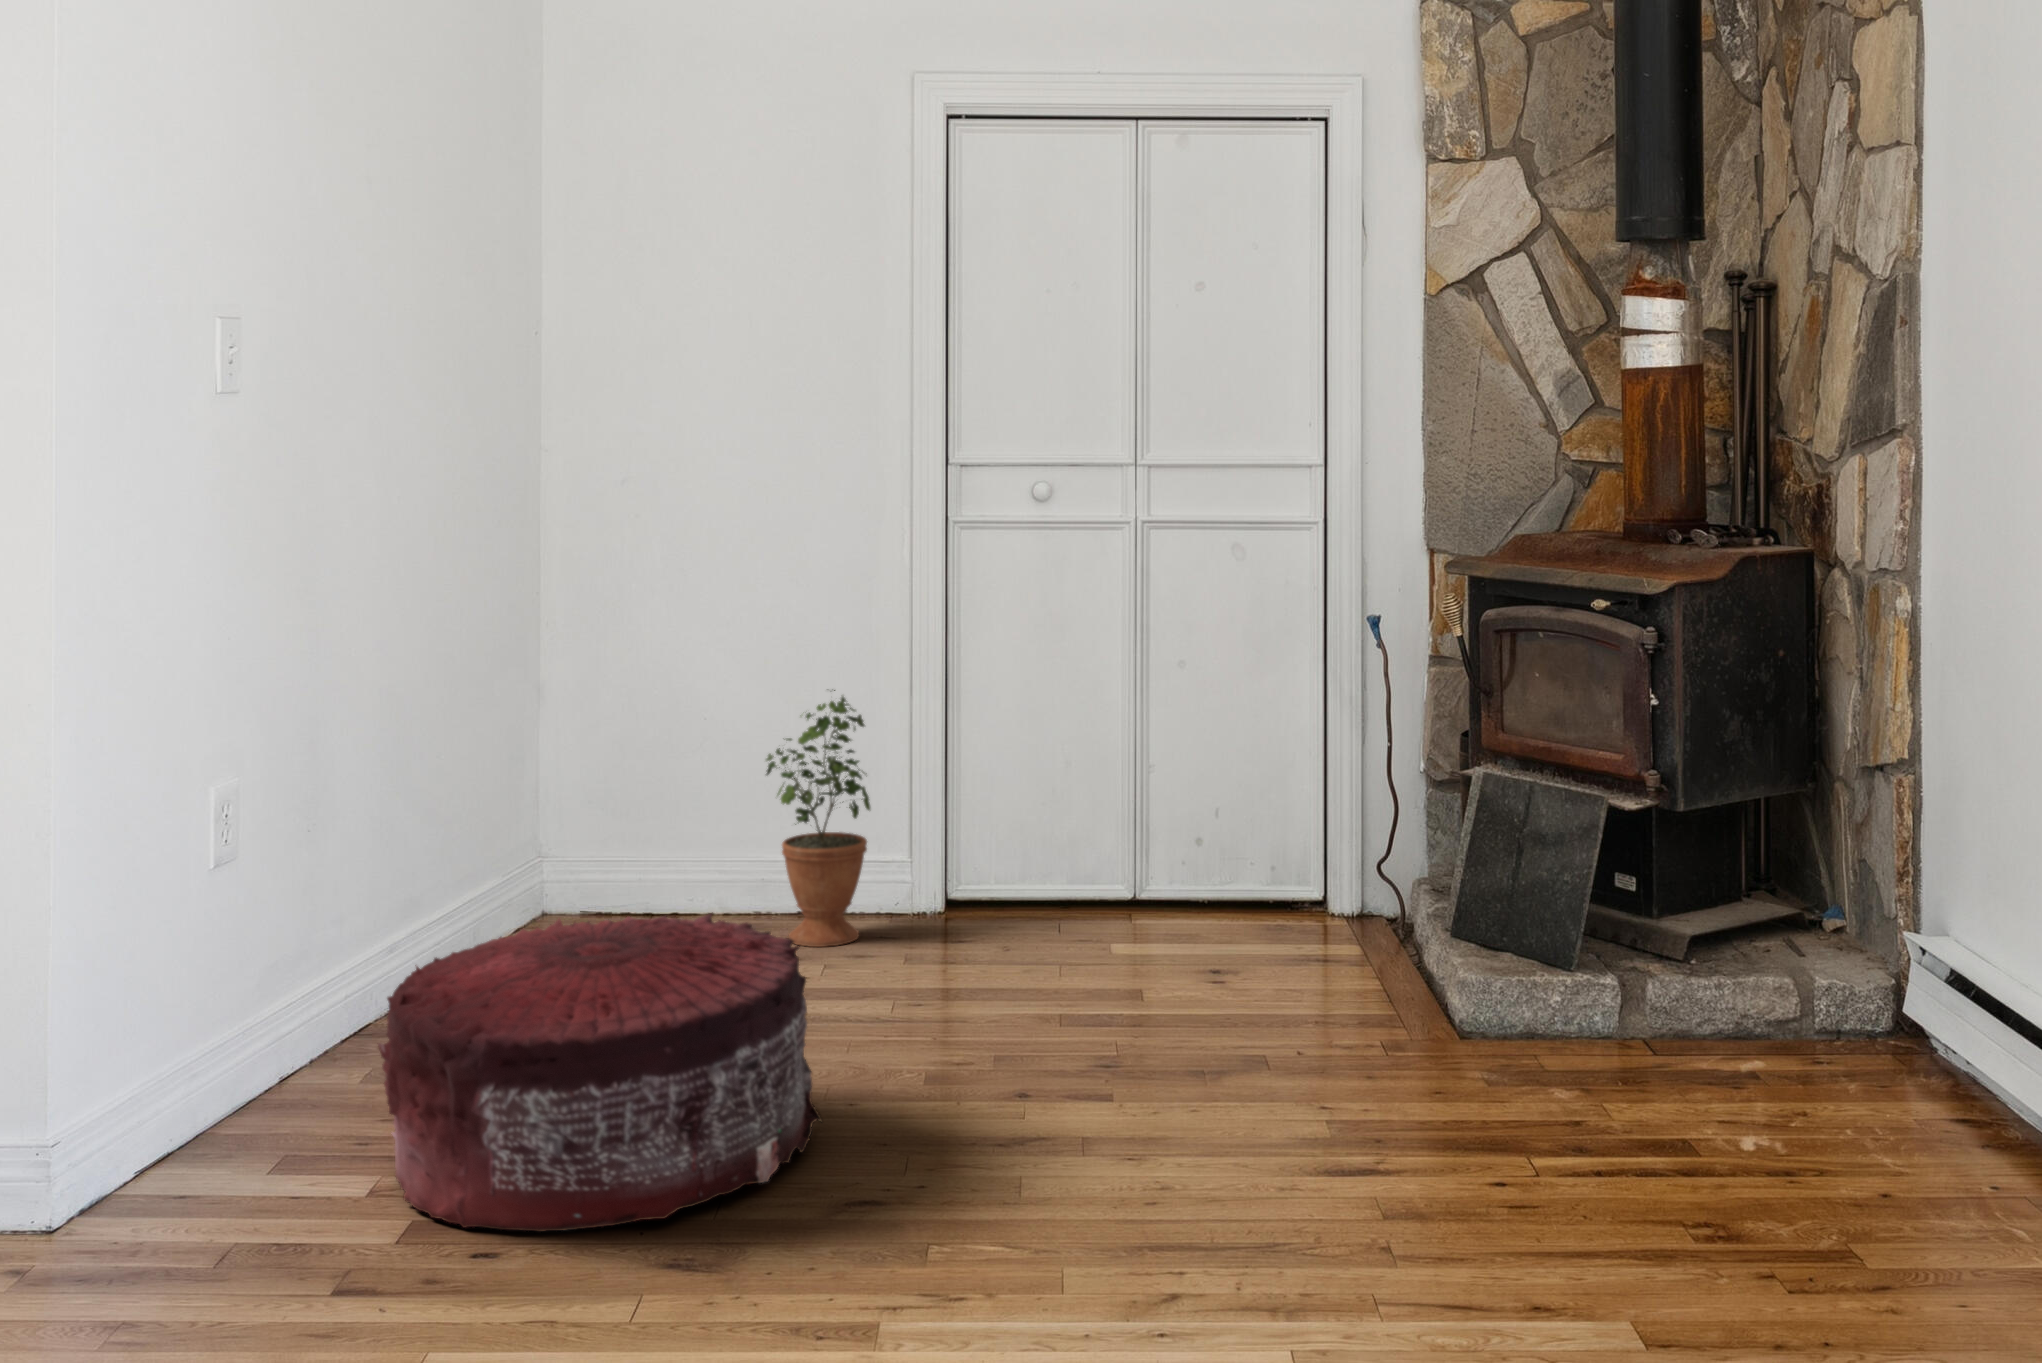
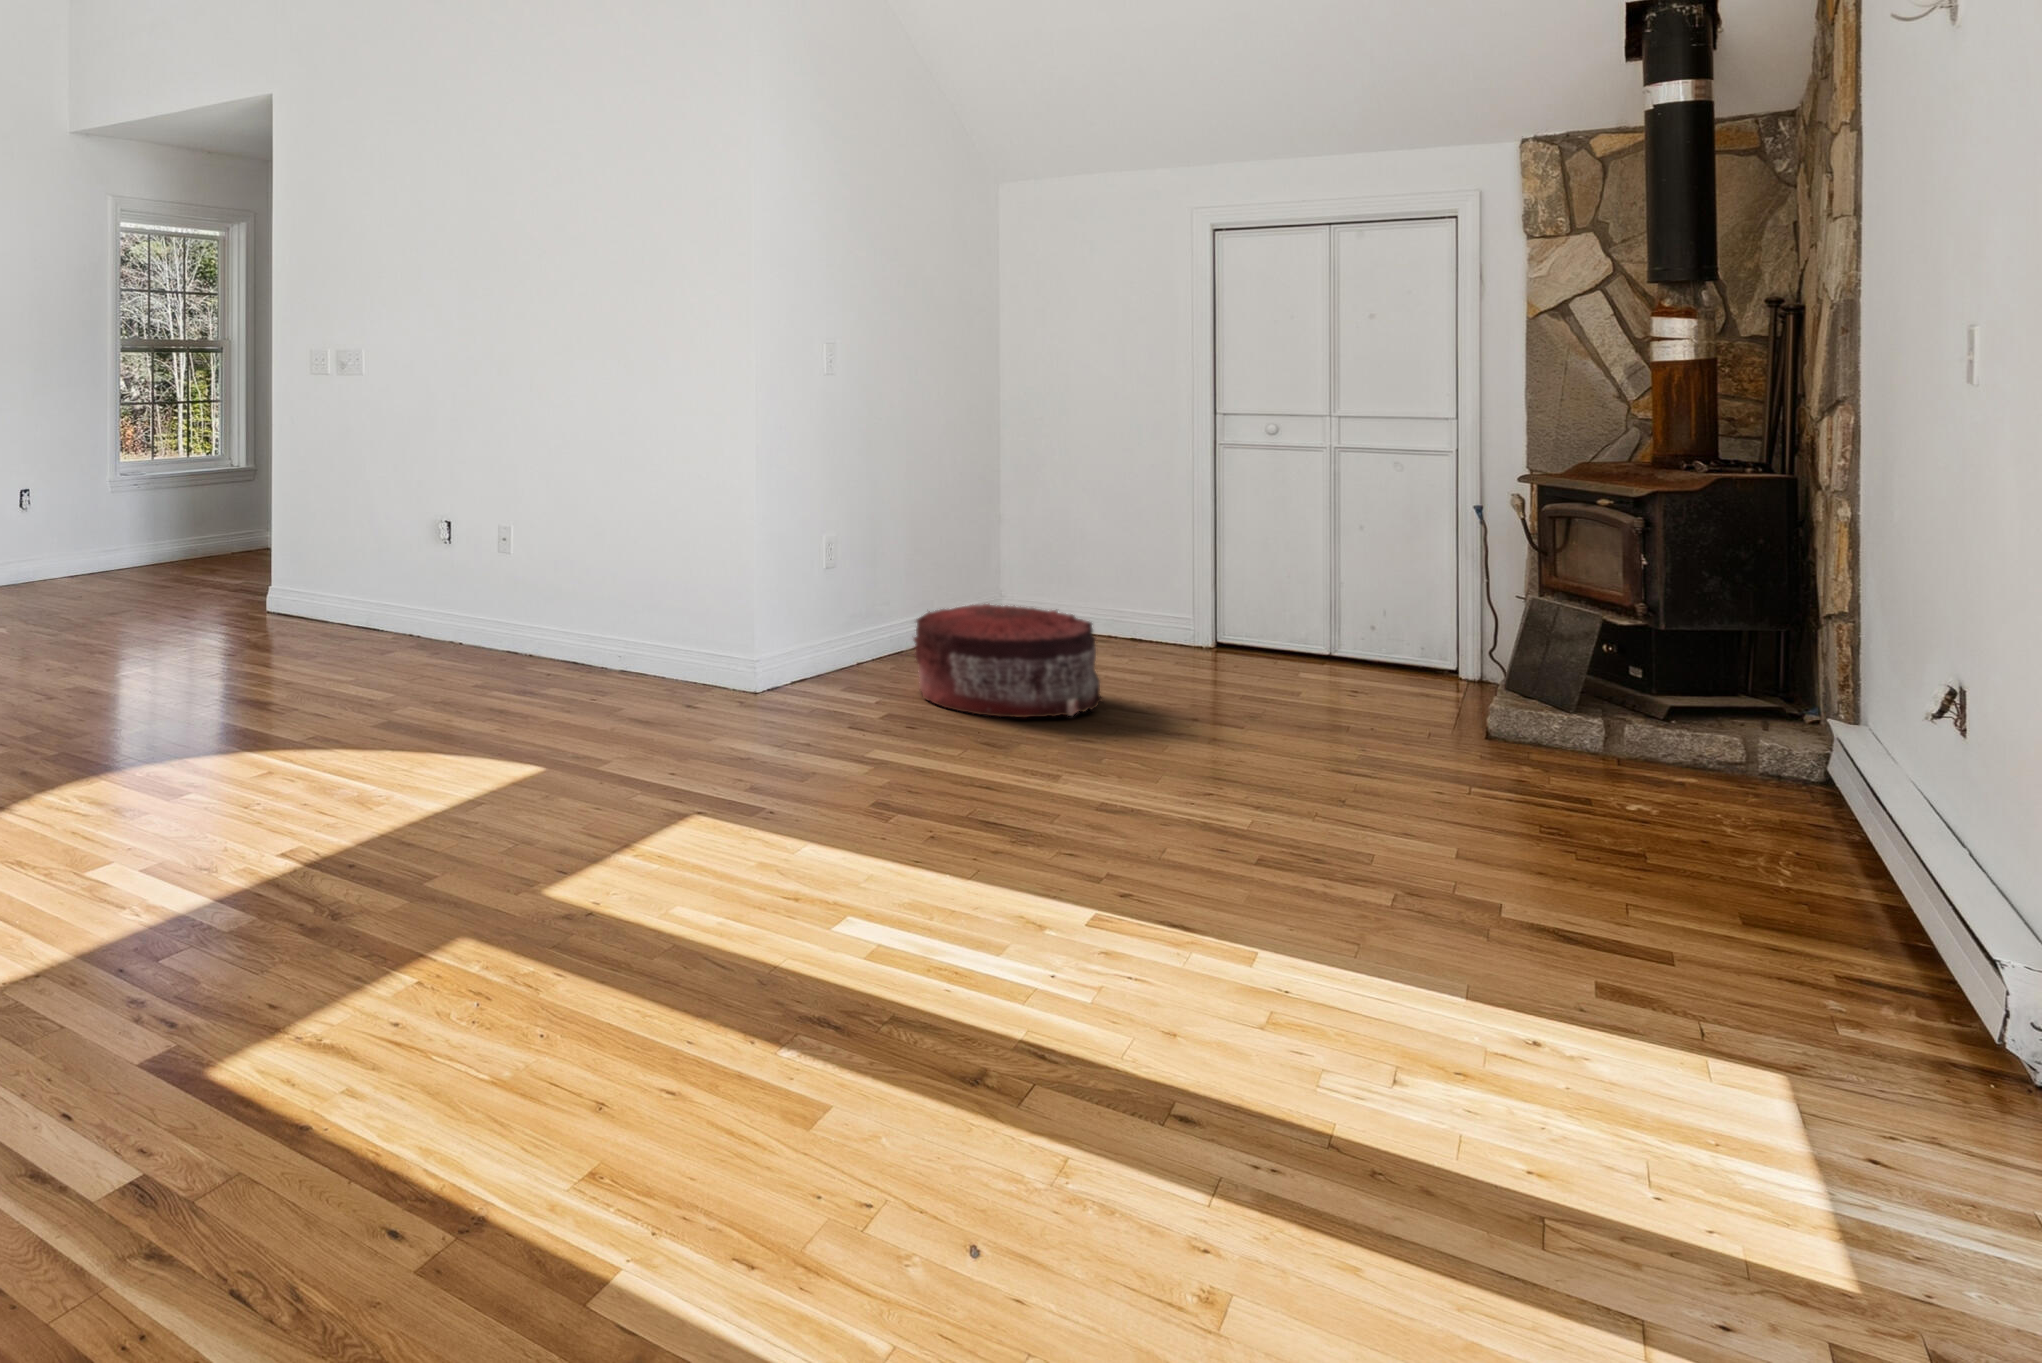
potted plant: present [766,690,870,947] -> none [1103,526,1162,654]

